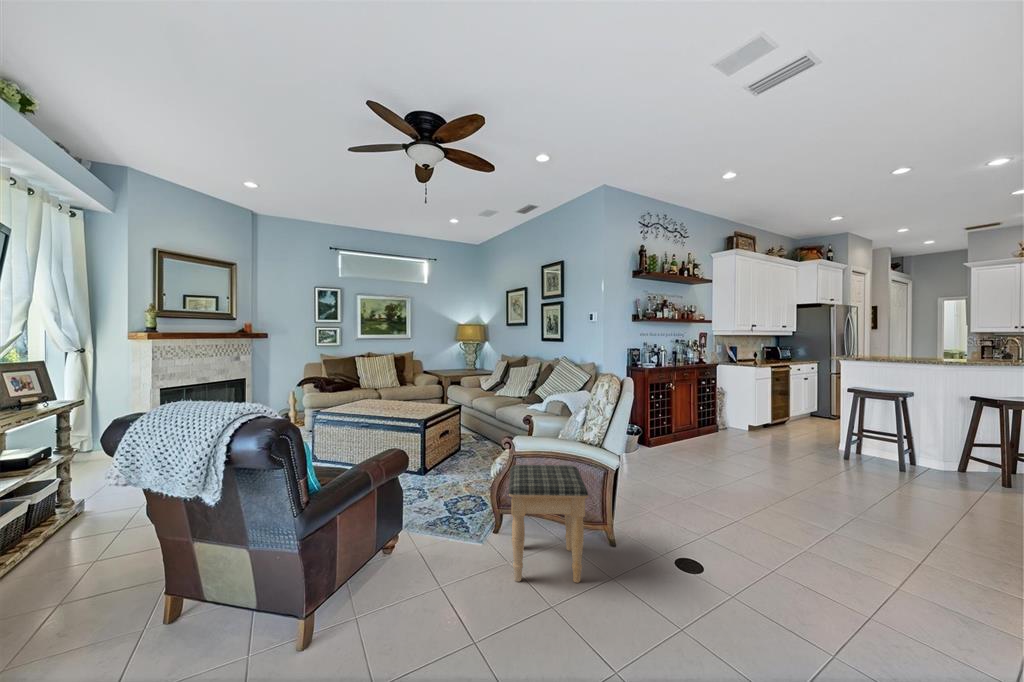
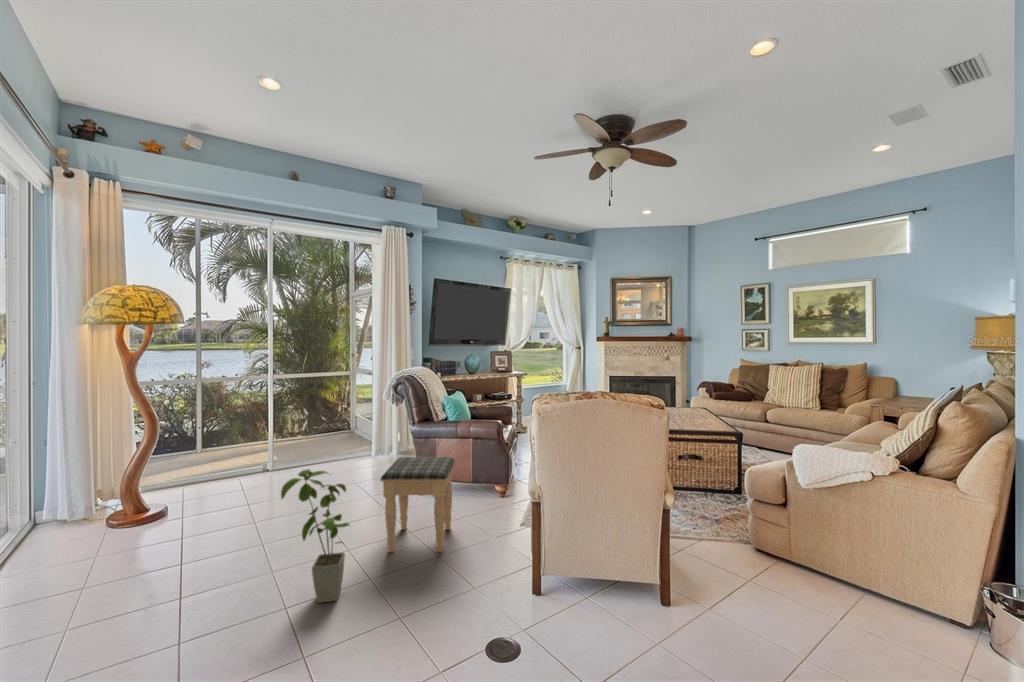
house plant: none [652,467,735,613] -> present [281,469,350,603]

